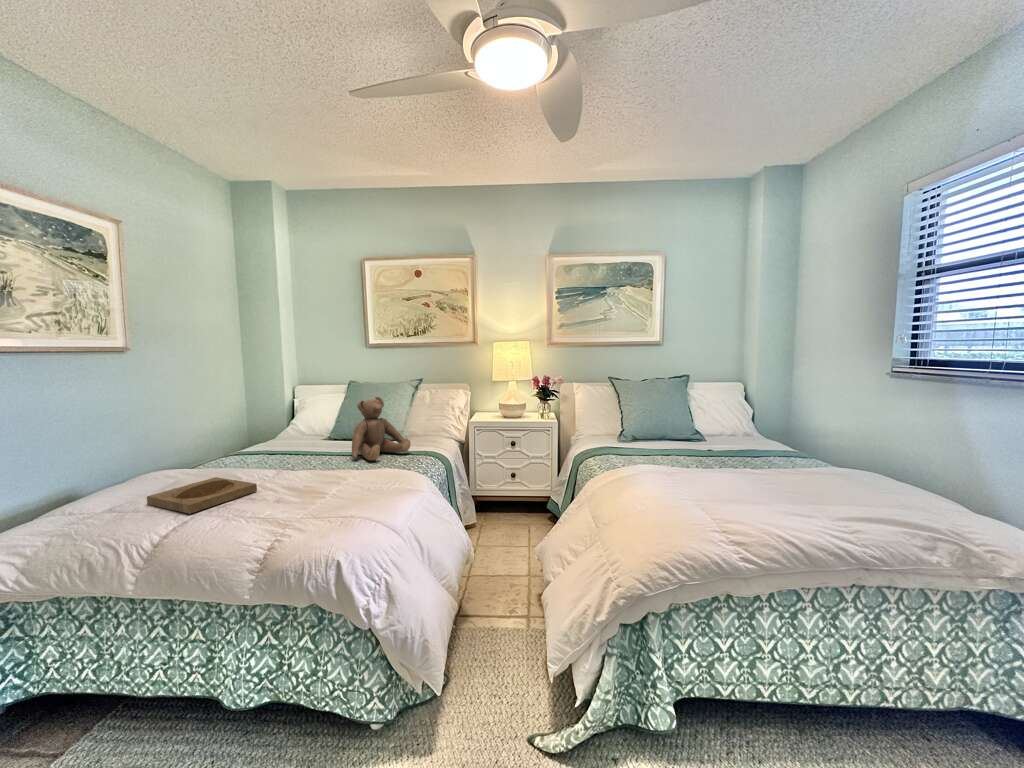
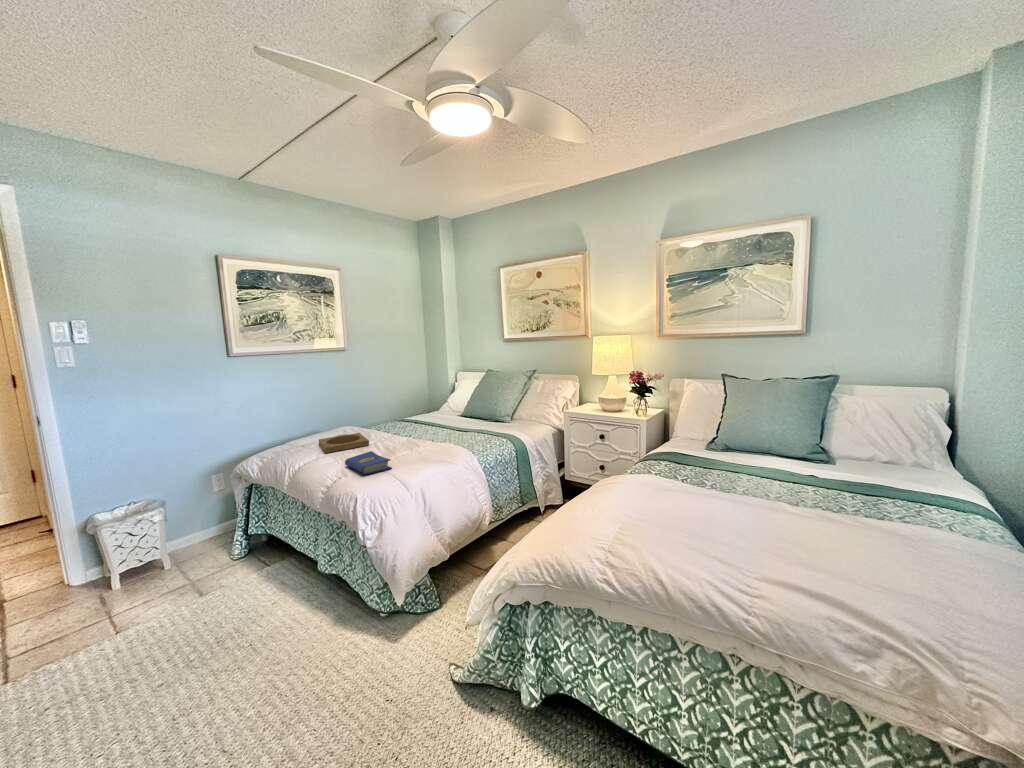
teddy bear: present [352,397,411,461] -> none [452,384,500,434]
hardcover book: none [264,495,352,527] -> present [345,451,392,474]

